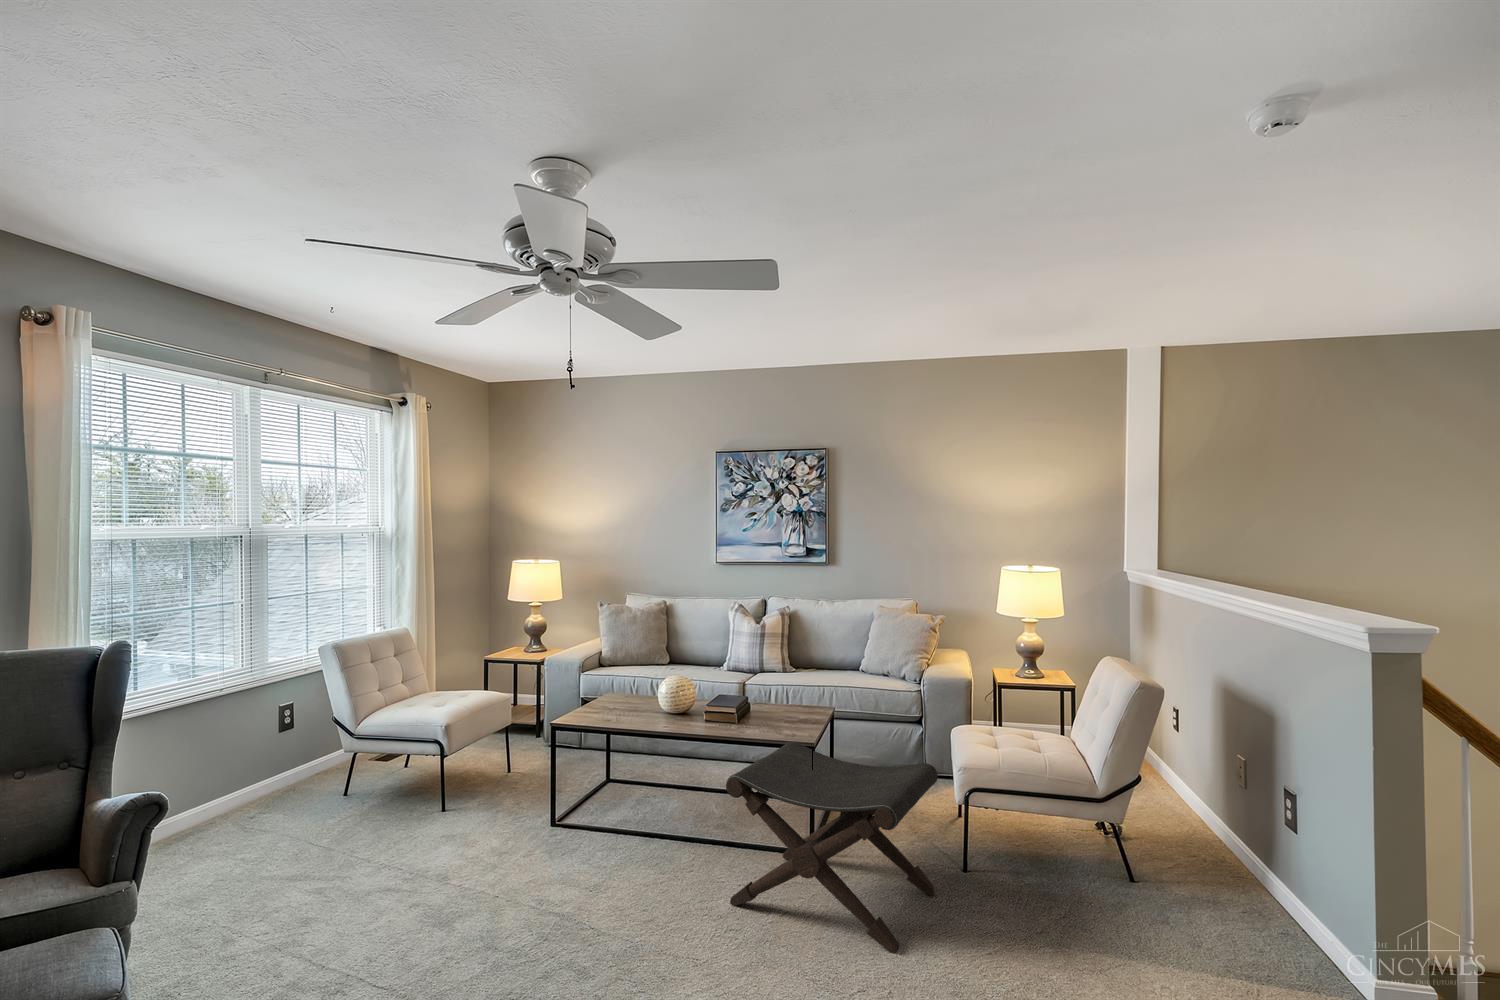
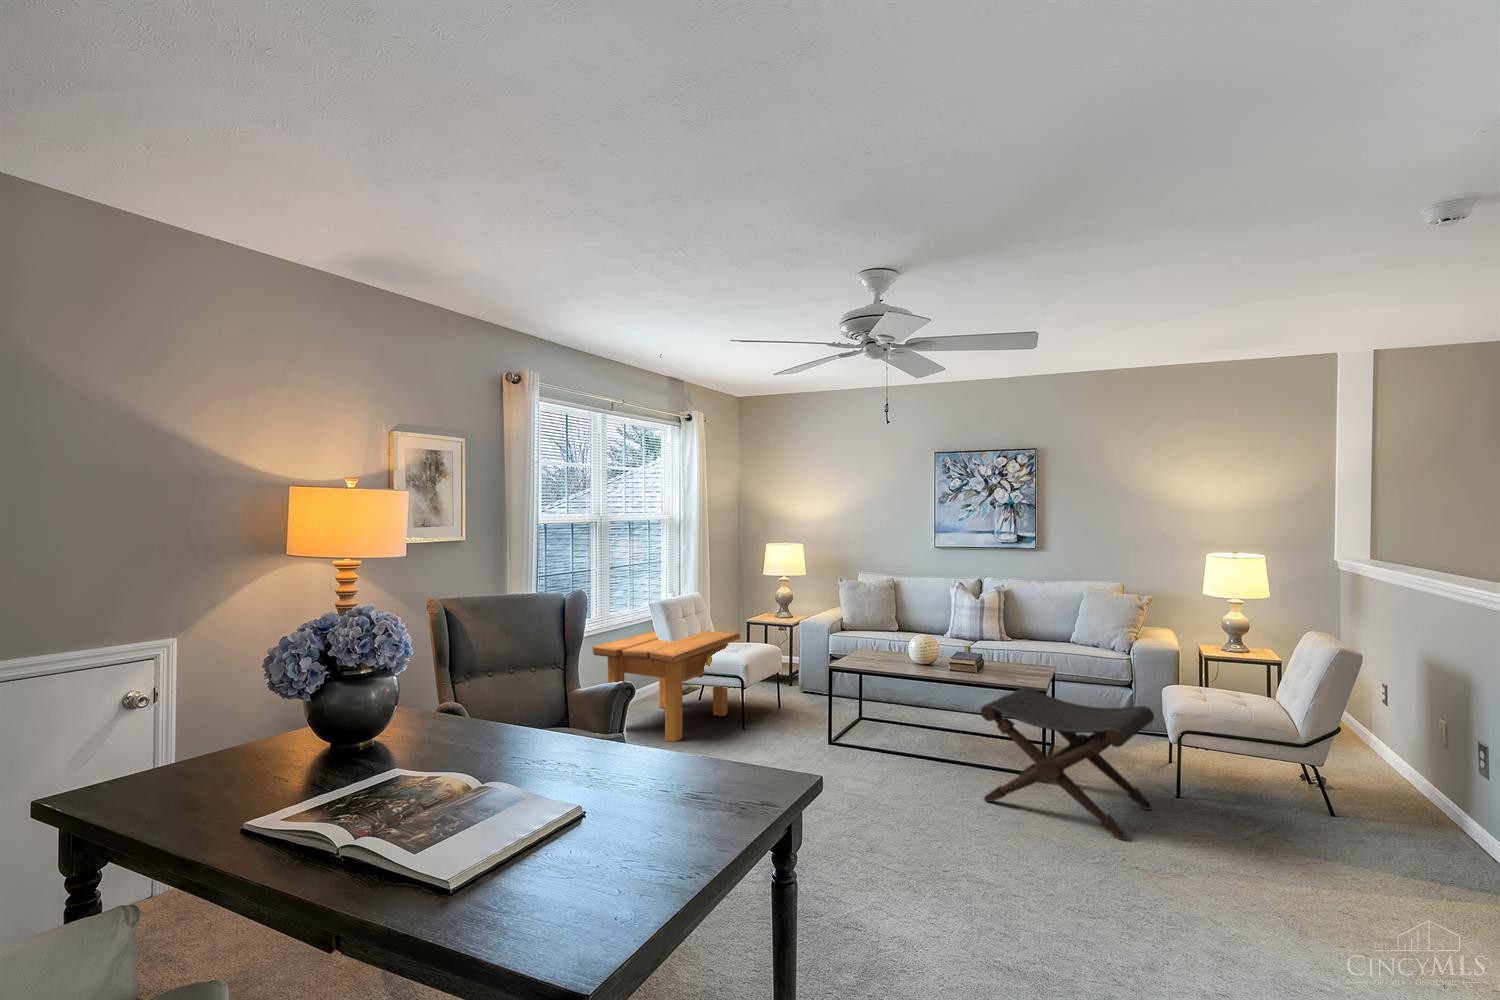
side table: none [212,675,453,842] -> present [593,630,740,741]

